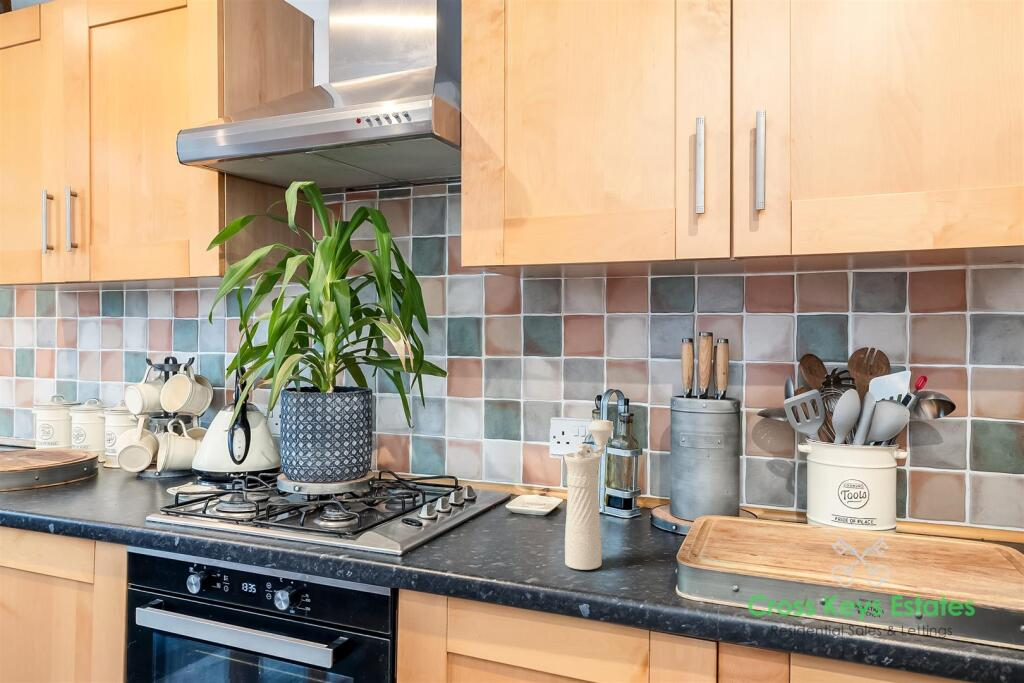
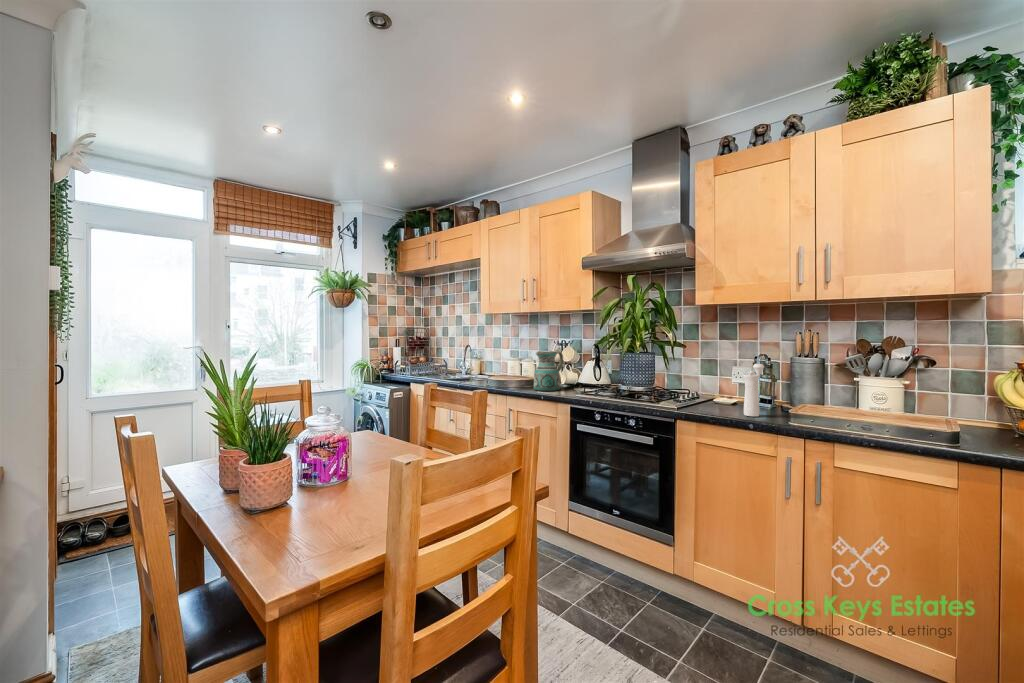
ceramic pitcher: none [49,384,153,502] -> present [534,350,563,391]

